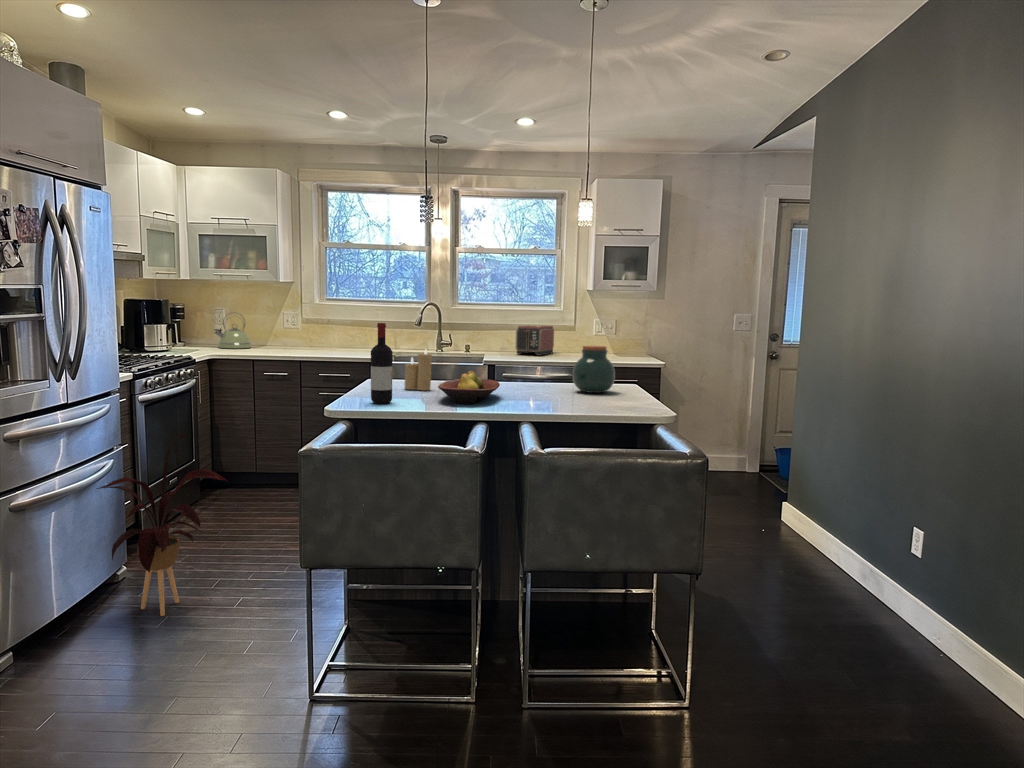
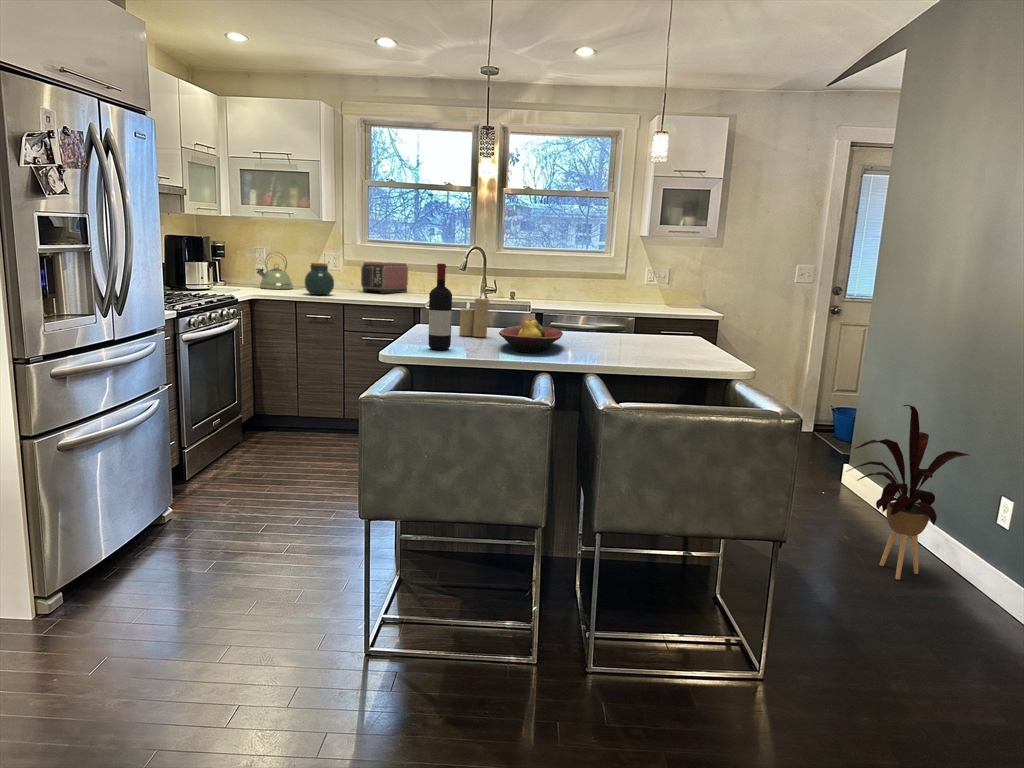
toaster: present [516,325,554,356] -> present [361,262,408,294]
jar: present [573,346,615,393] -> present [305,263,334,295]
house plant: present [97,435,228,616] -> present [847,405,969,579]

